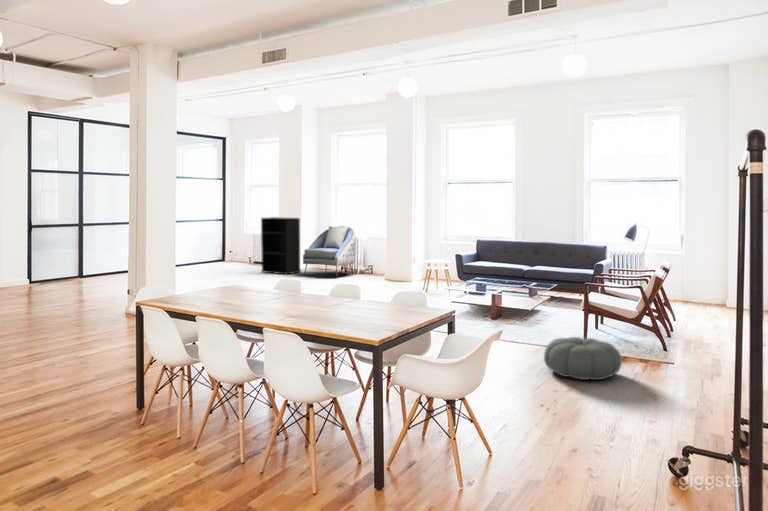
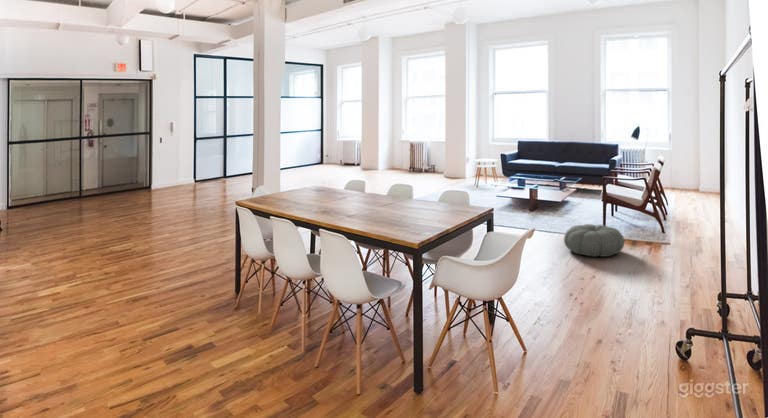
bookshelf: present [261,217,300,274] -> none [346,130,379,175]
armchair: present [303,226,356,275] -> none [380,135,421,176]

